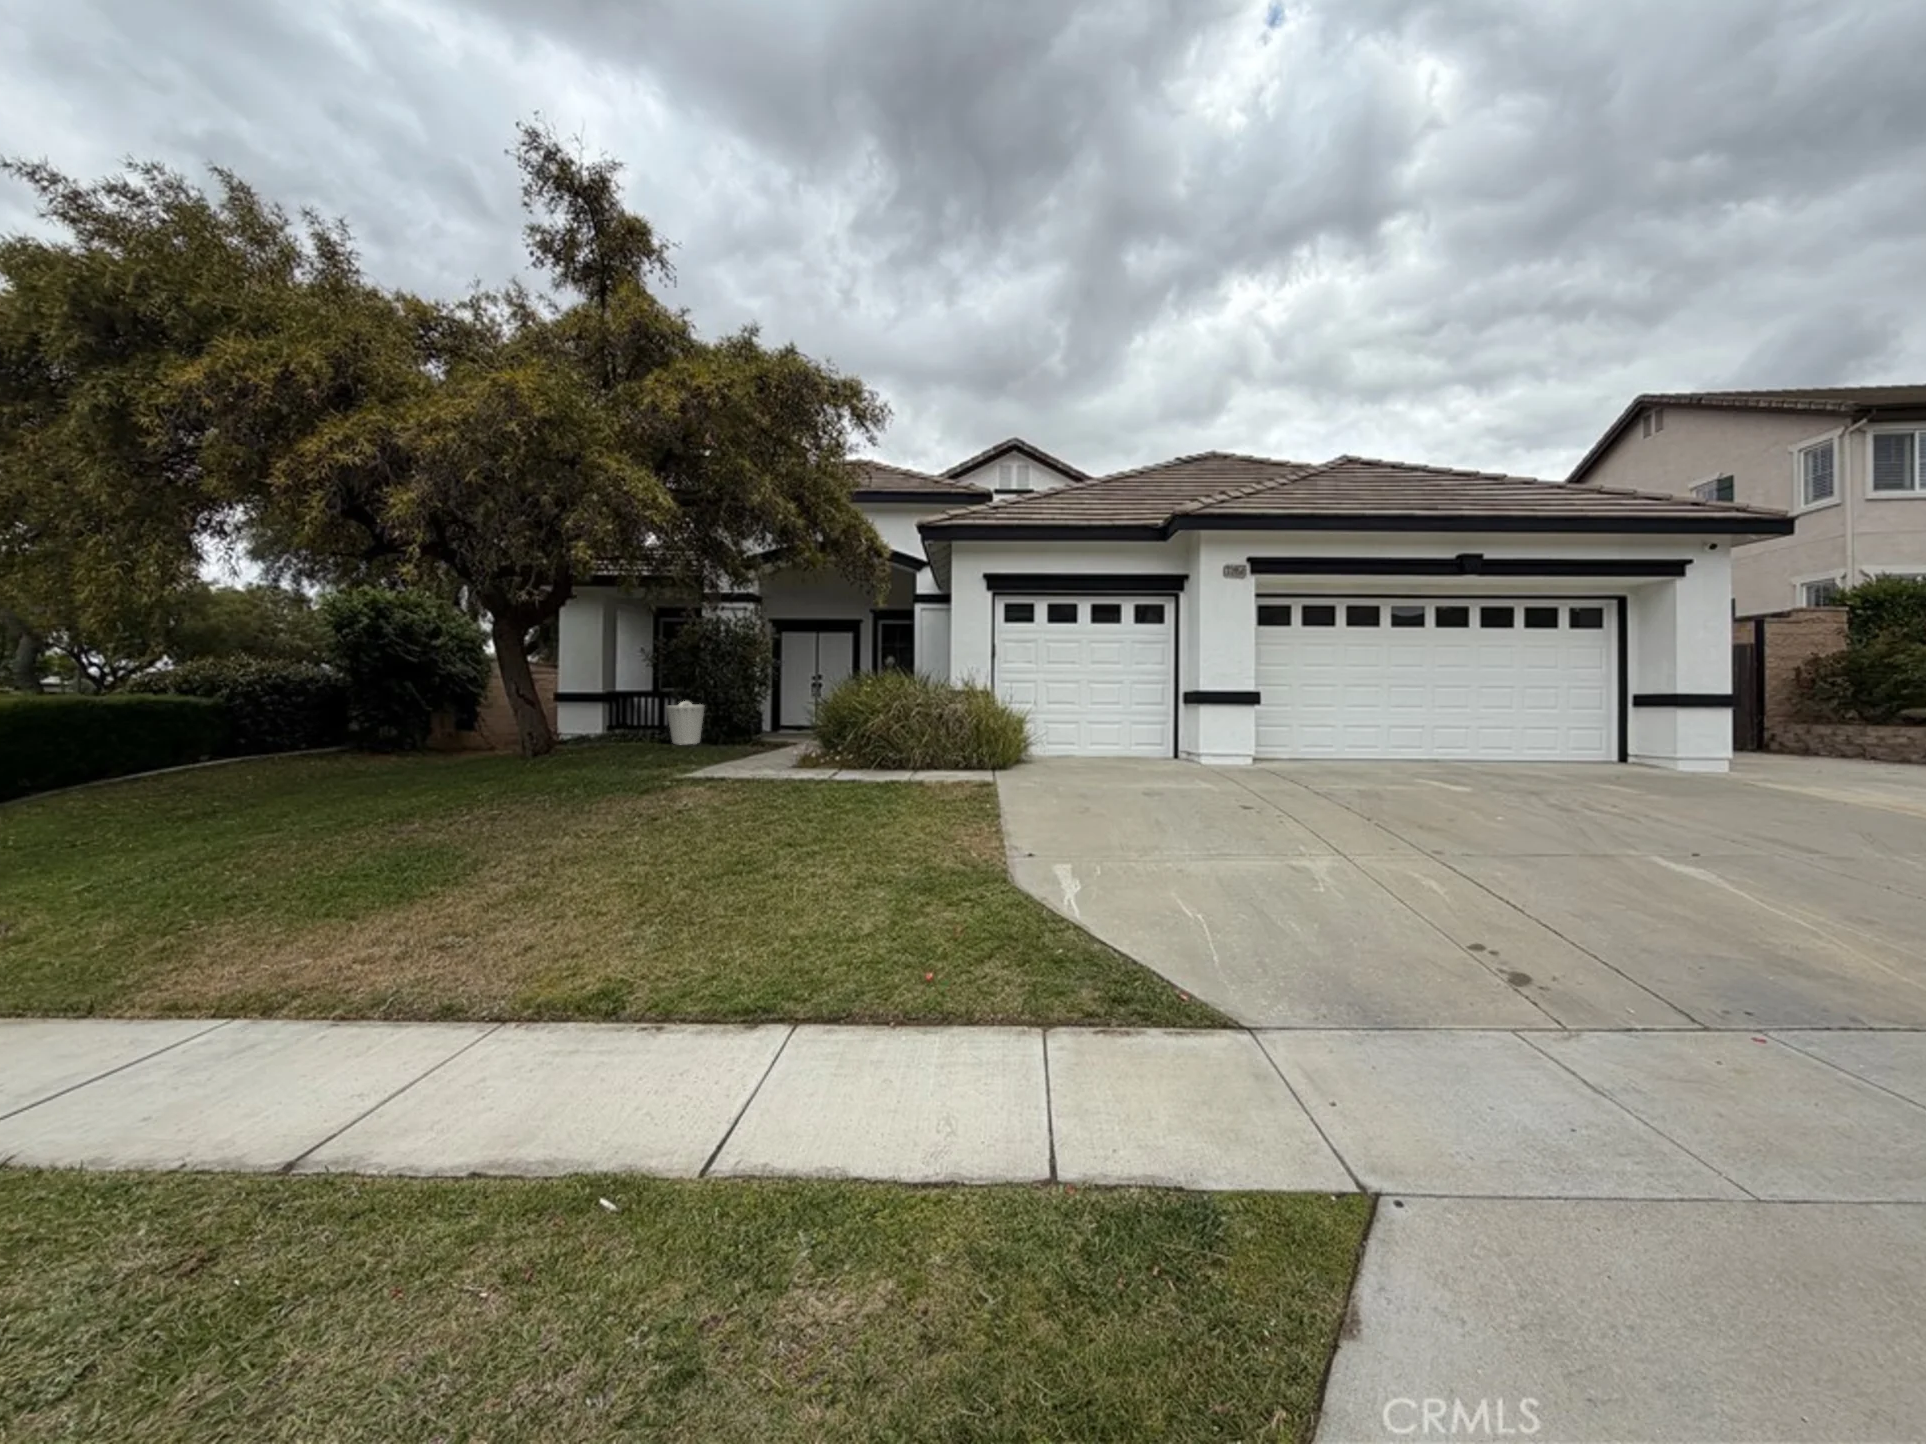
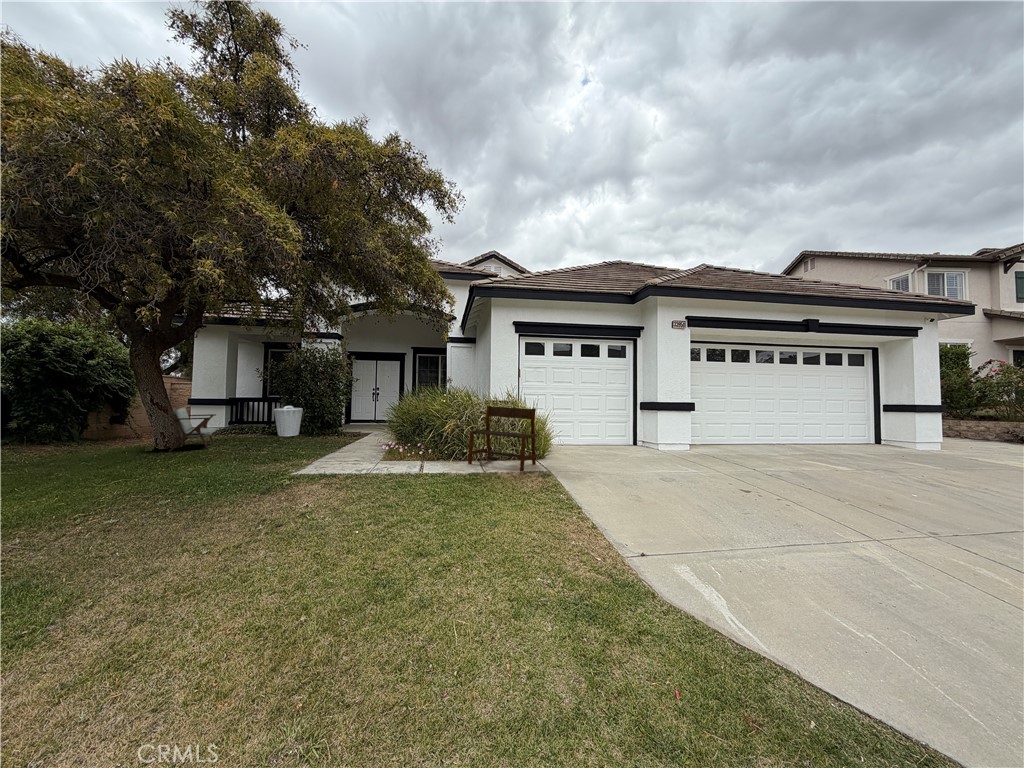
bench: none [895,696,984,779] -> present [468,406,537,472]
lounge chair: none [541,702,594,759] -> present [168,407,216,452]

